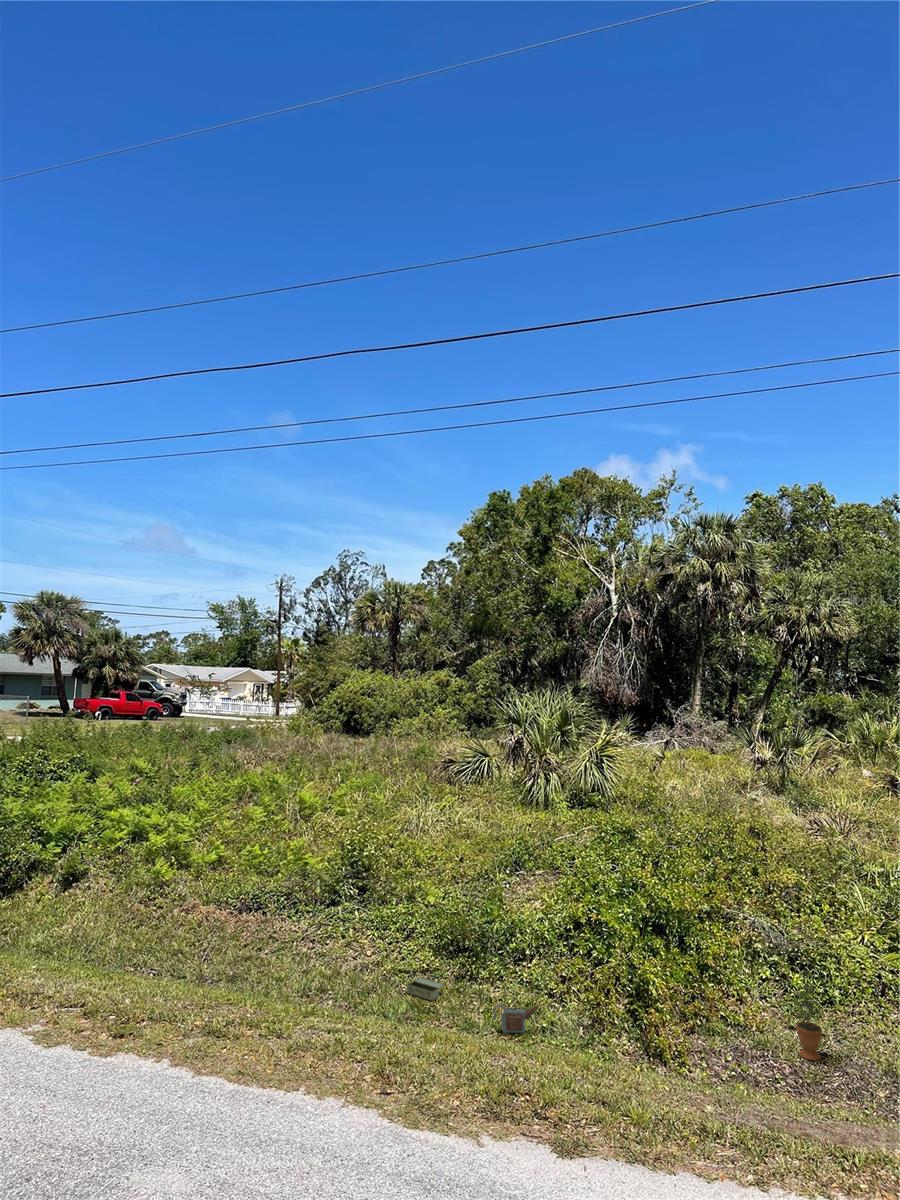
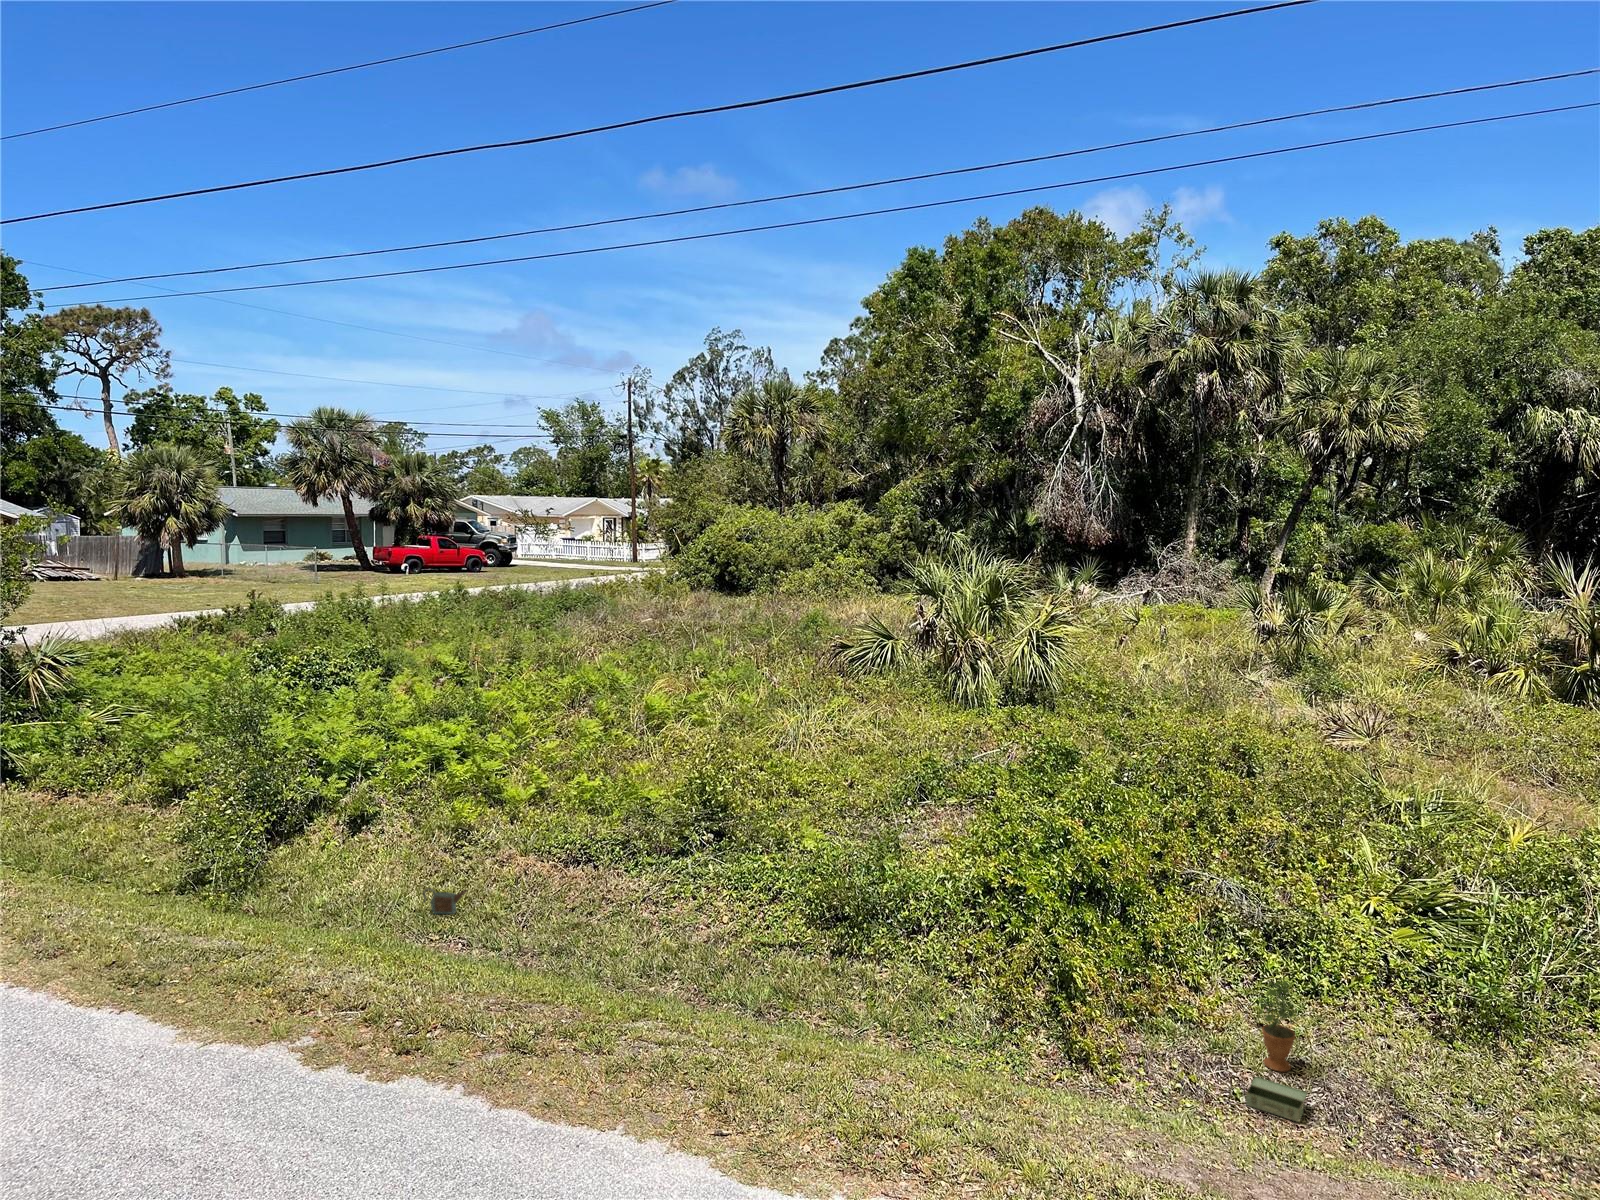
toolbox: present [407,977,445,1000] -> present [1246,1077,1307,1122]
watering can: present [493,1004,538,1033] -> present [423,888,467,914]

